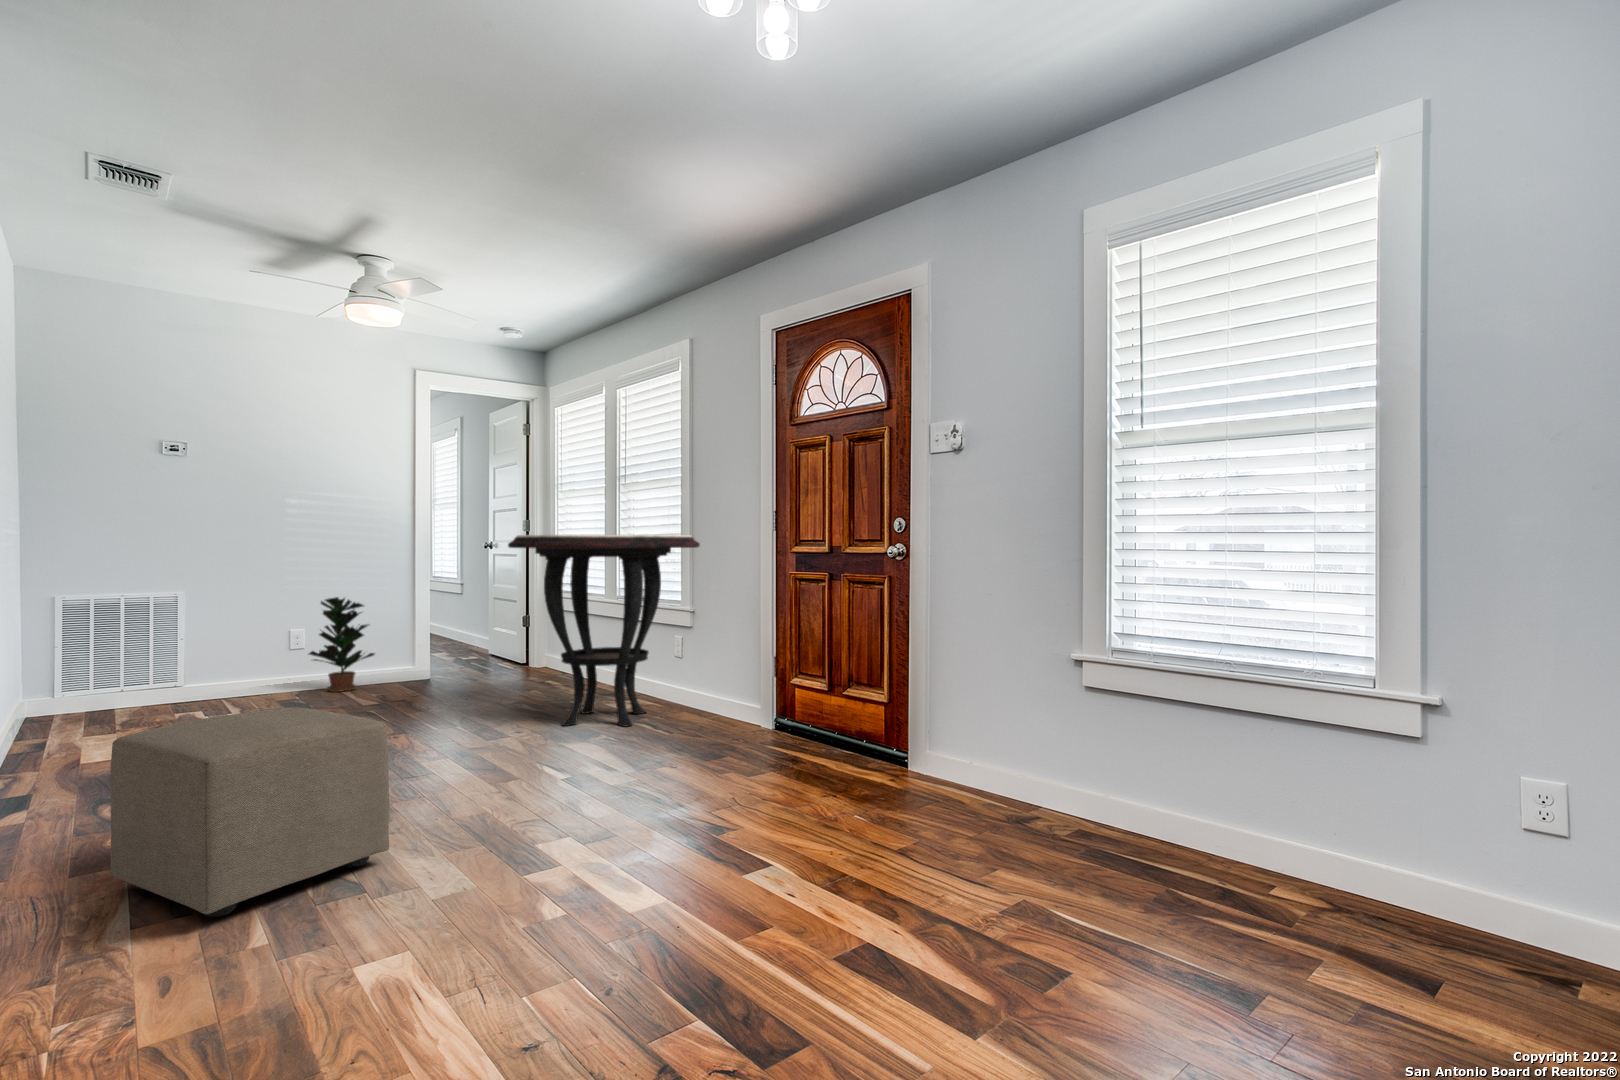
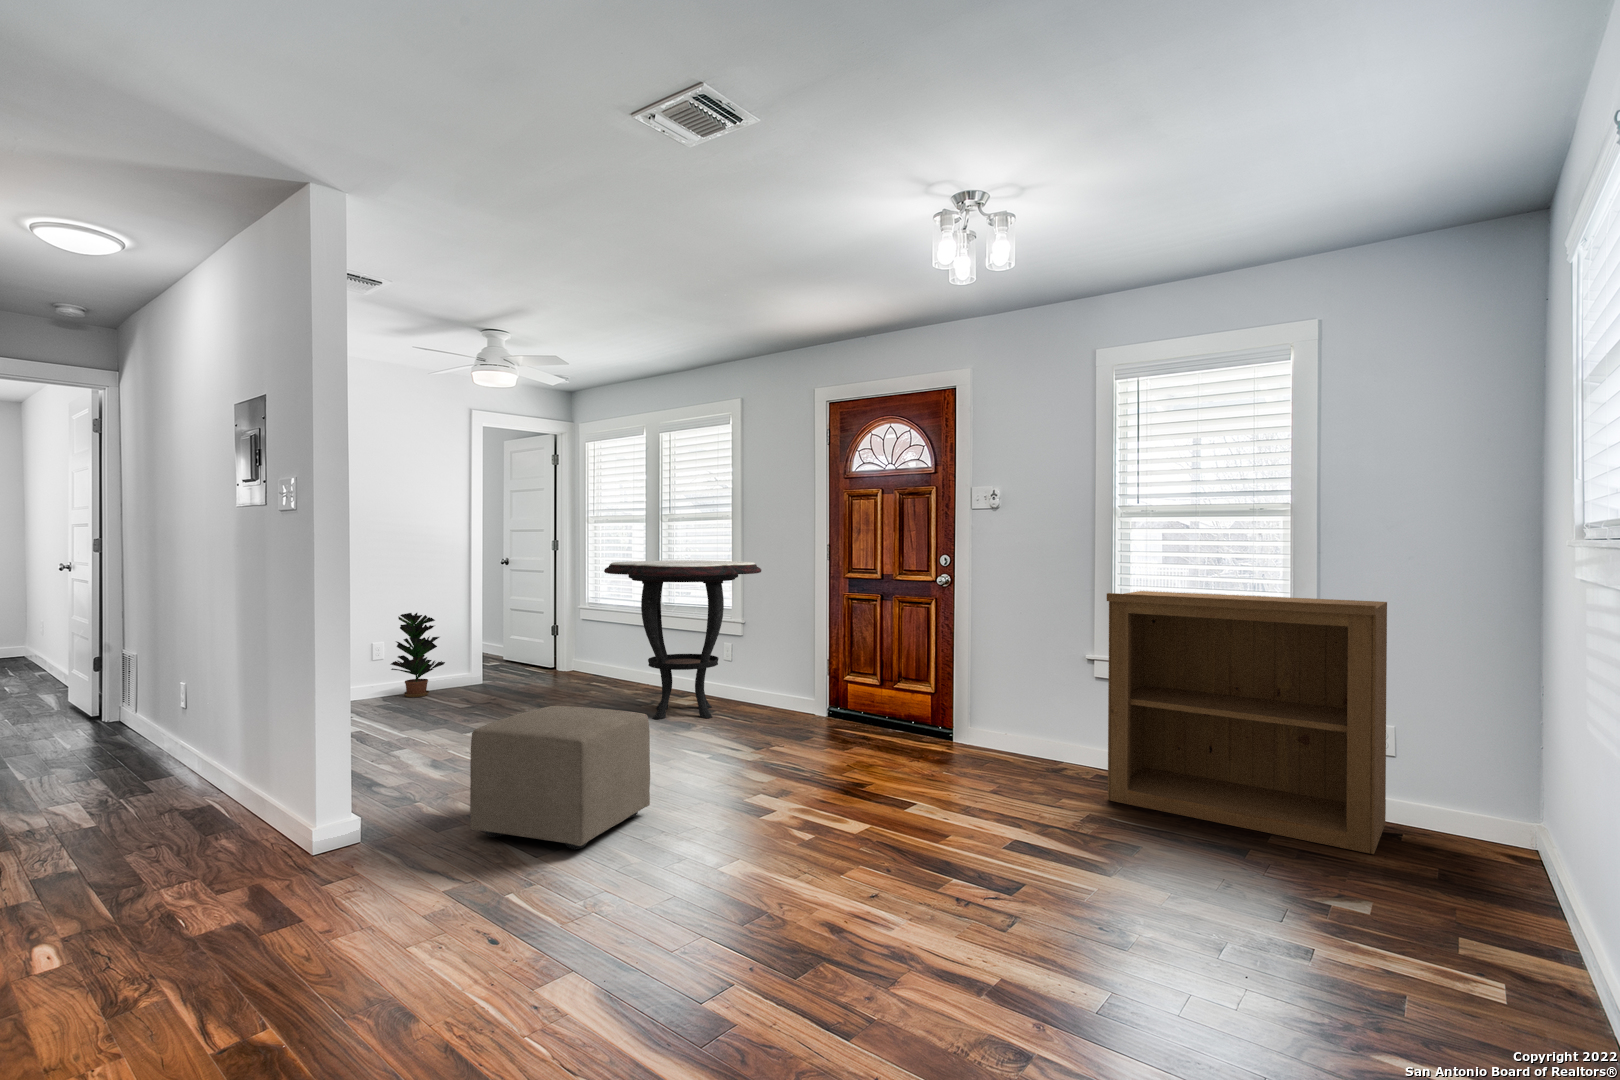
bookshelf: none [1064,555,1550,1027] -> present [1107,591,1387,854]

